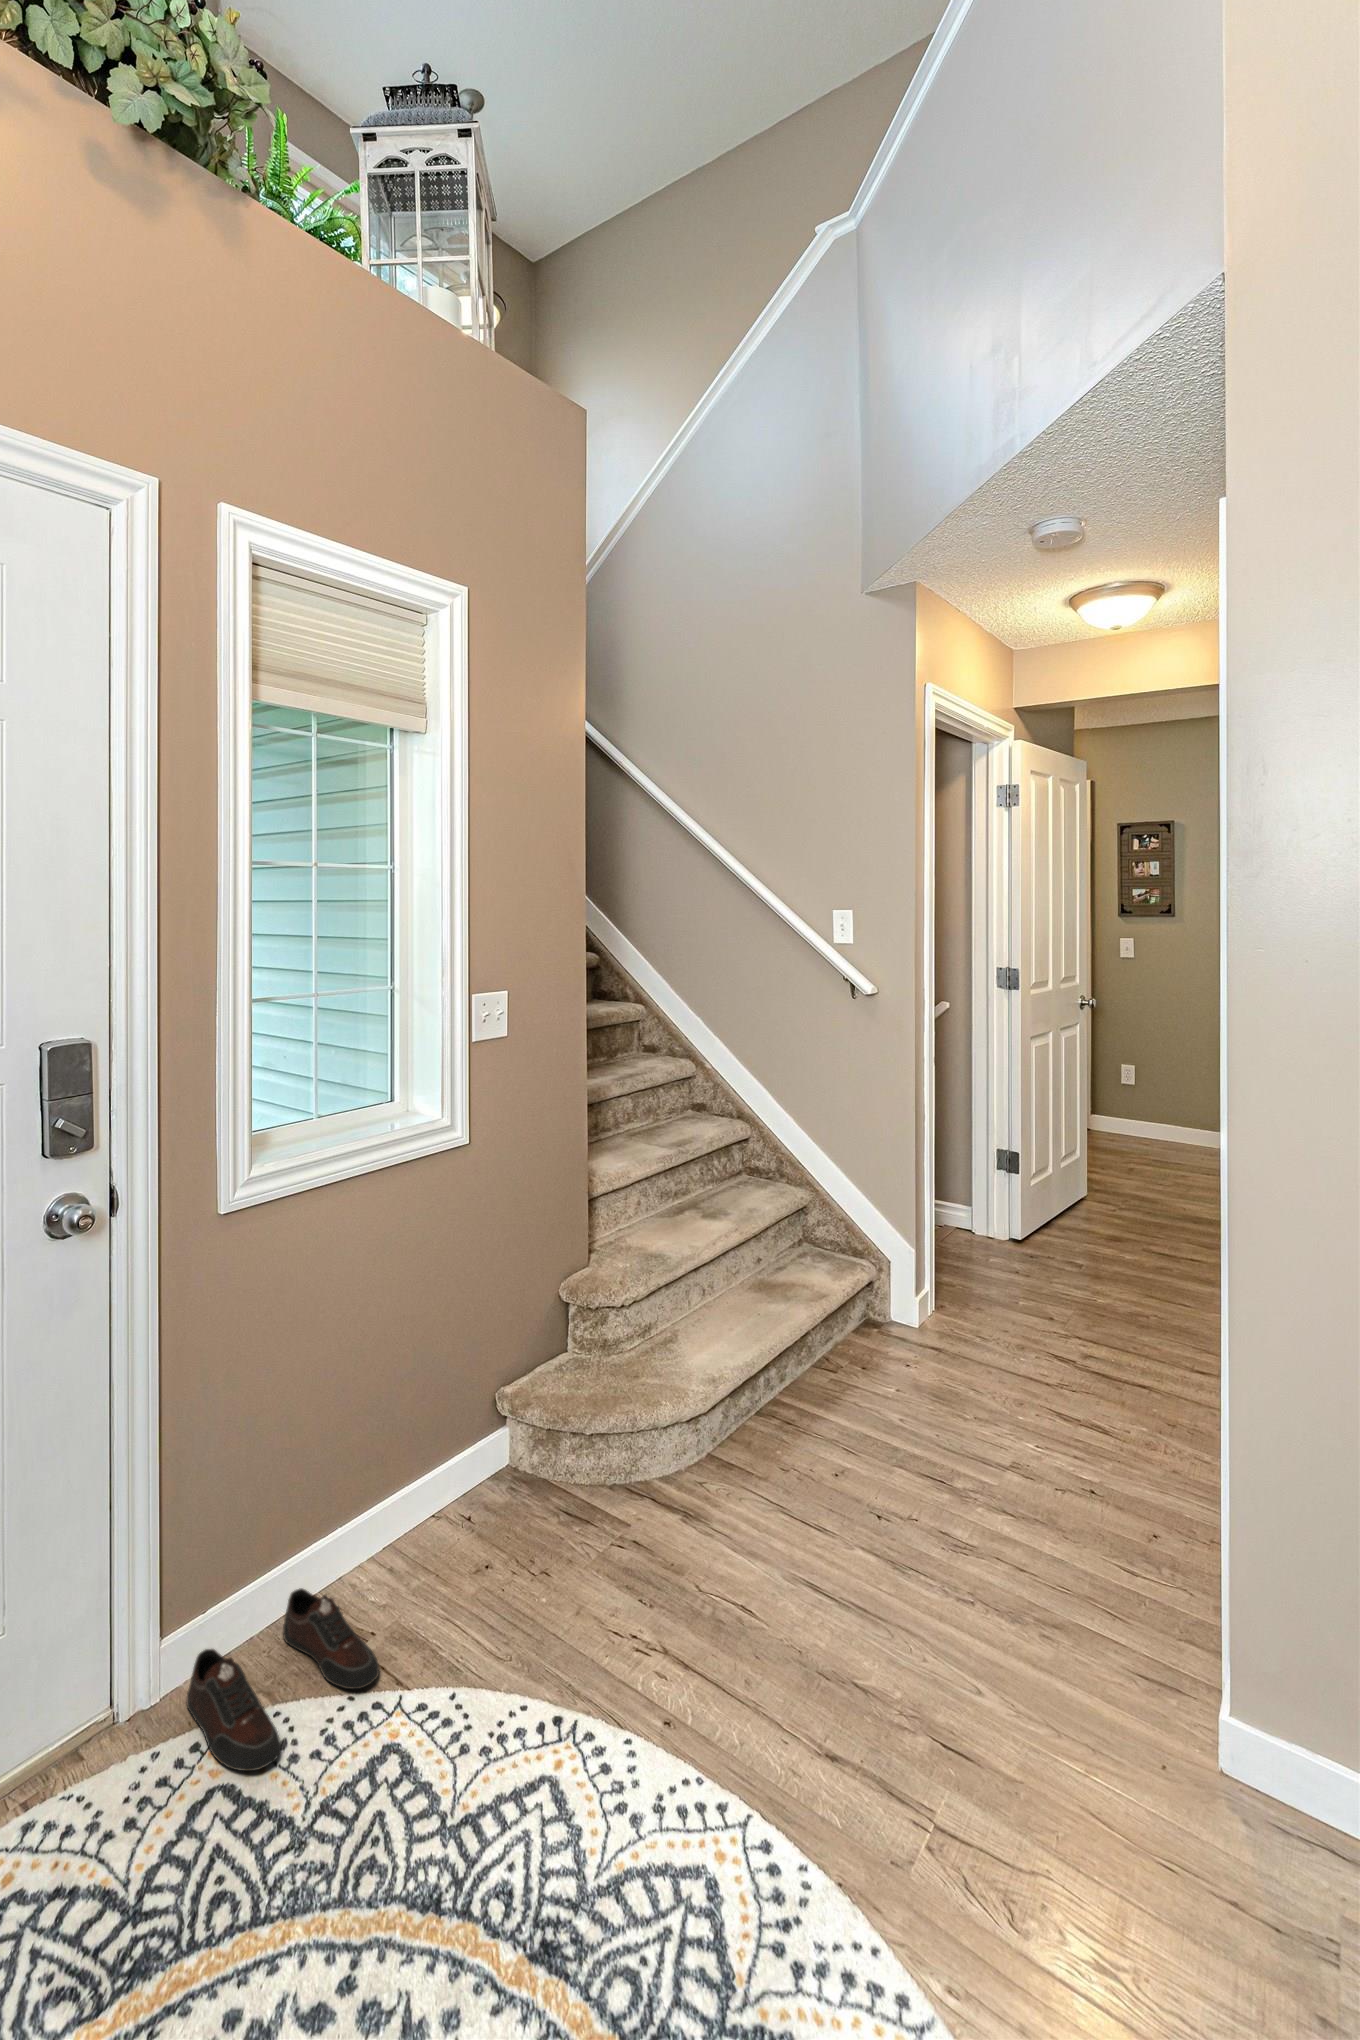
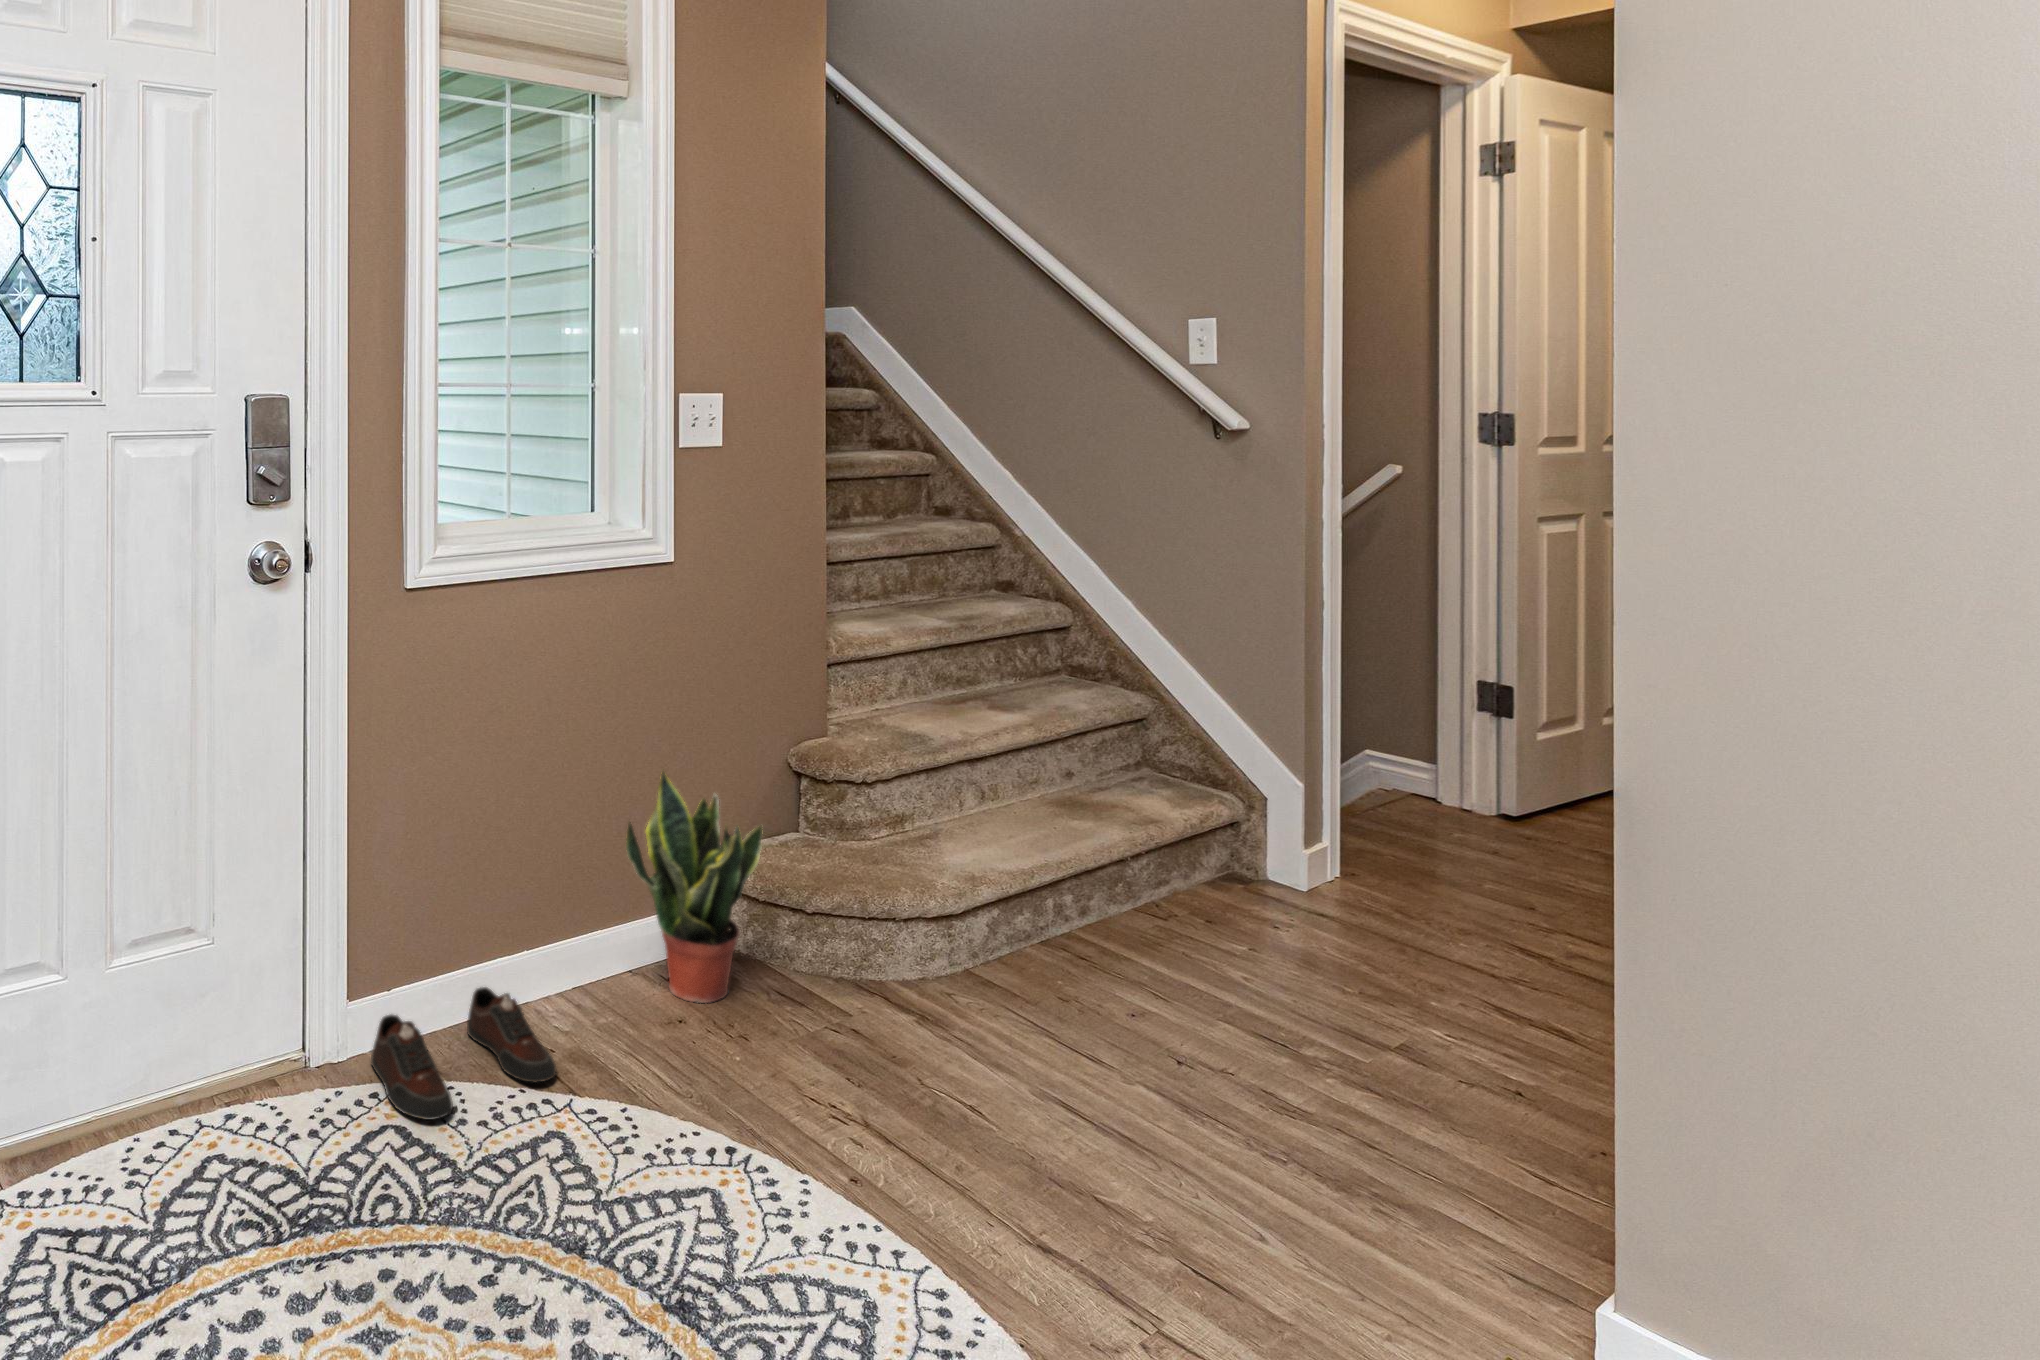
potted plant: none [427,1341,544,1547] -> present [626,772,762,1003]

